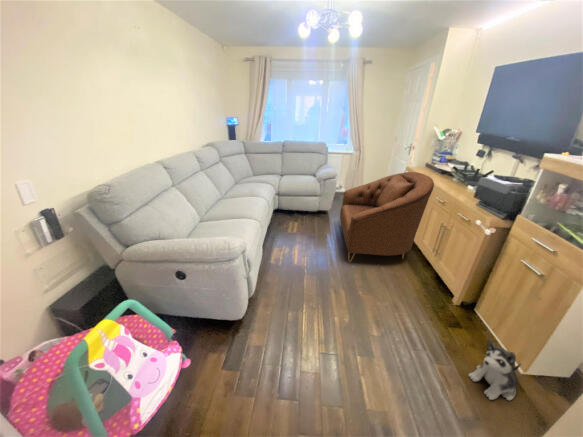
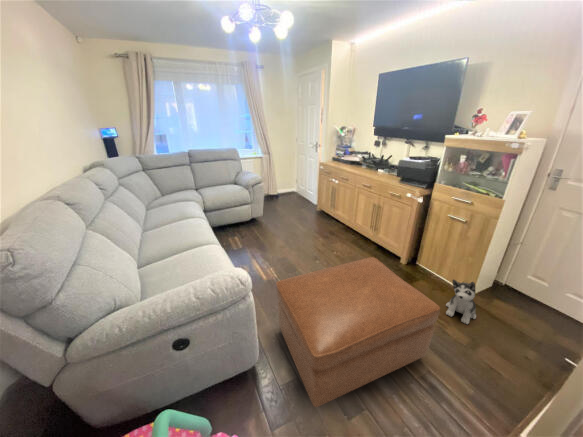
armchair: present [340,172,434,262] -> none [281,165,363,259]
ottoman: none [262,266,417,397] -> present [276,257,440,407]

